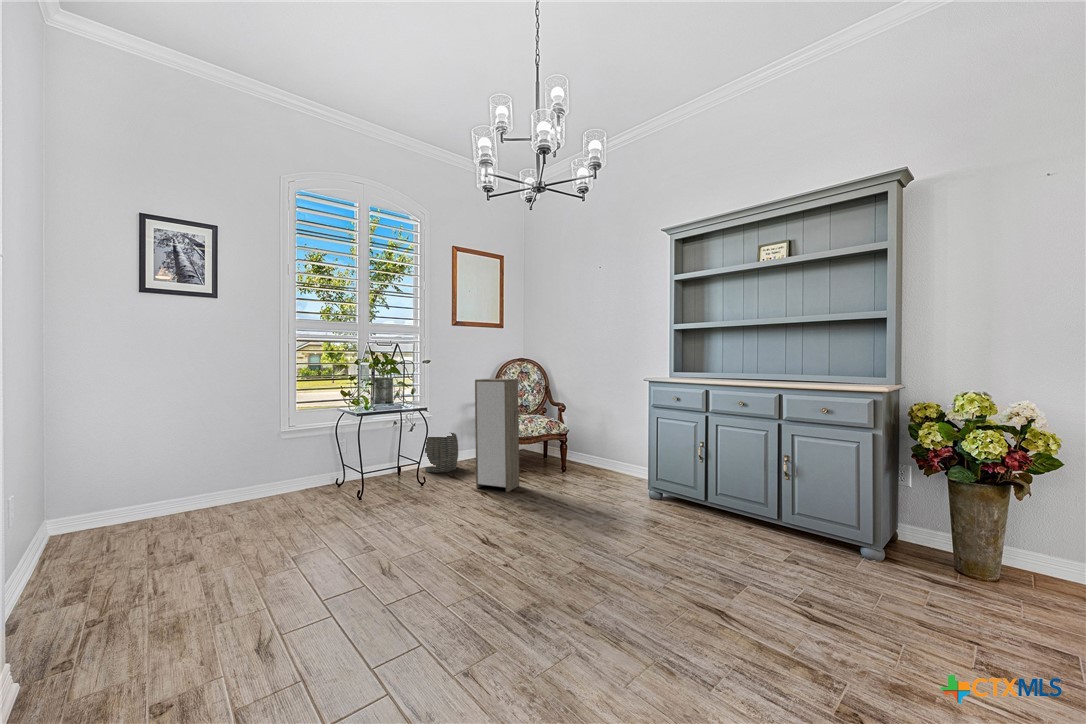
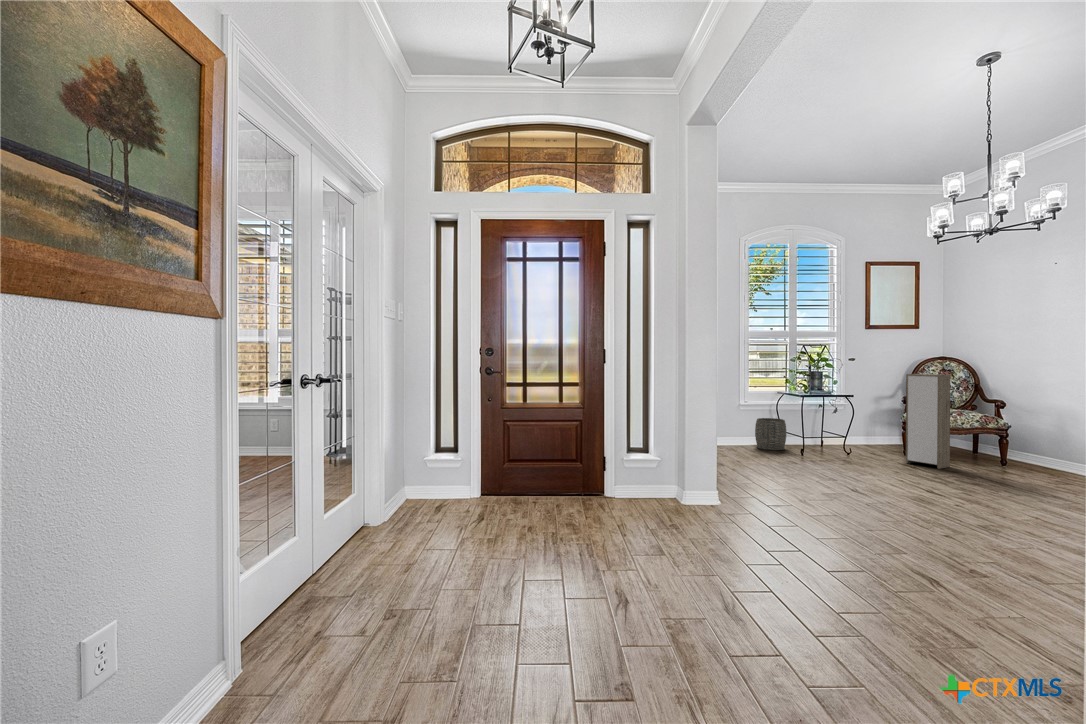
woven basket: present [425,433,458,473] -> present [755,418,786,450]

